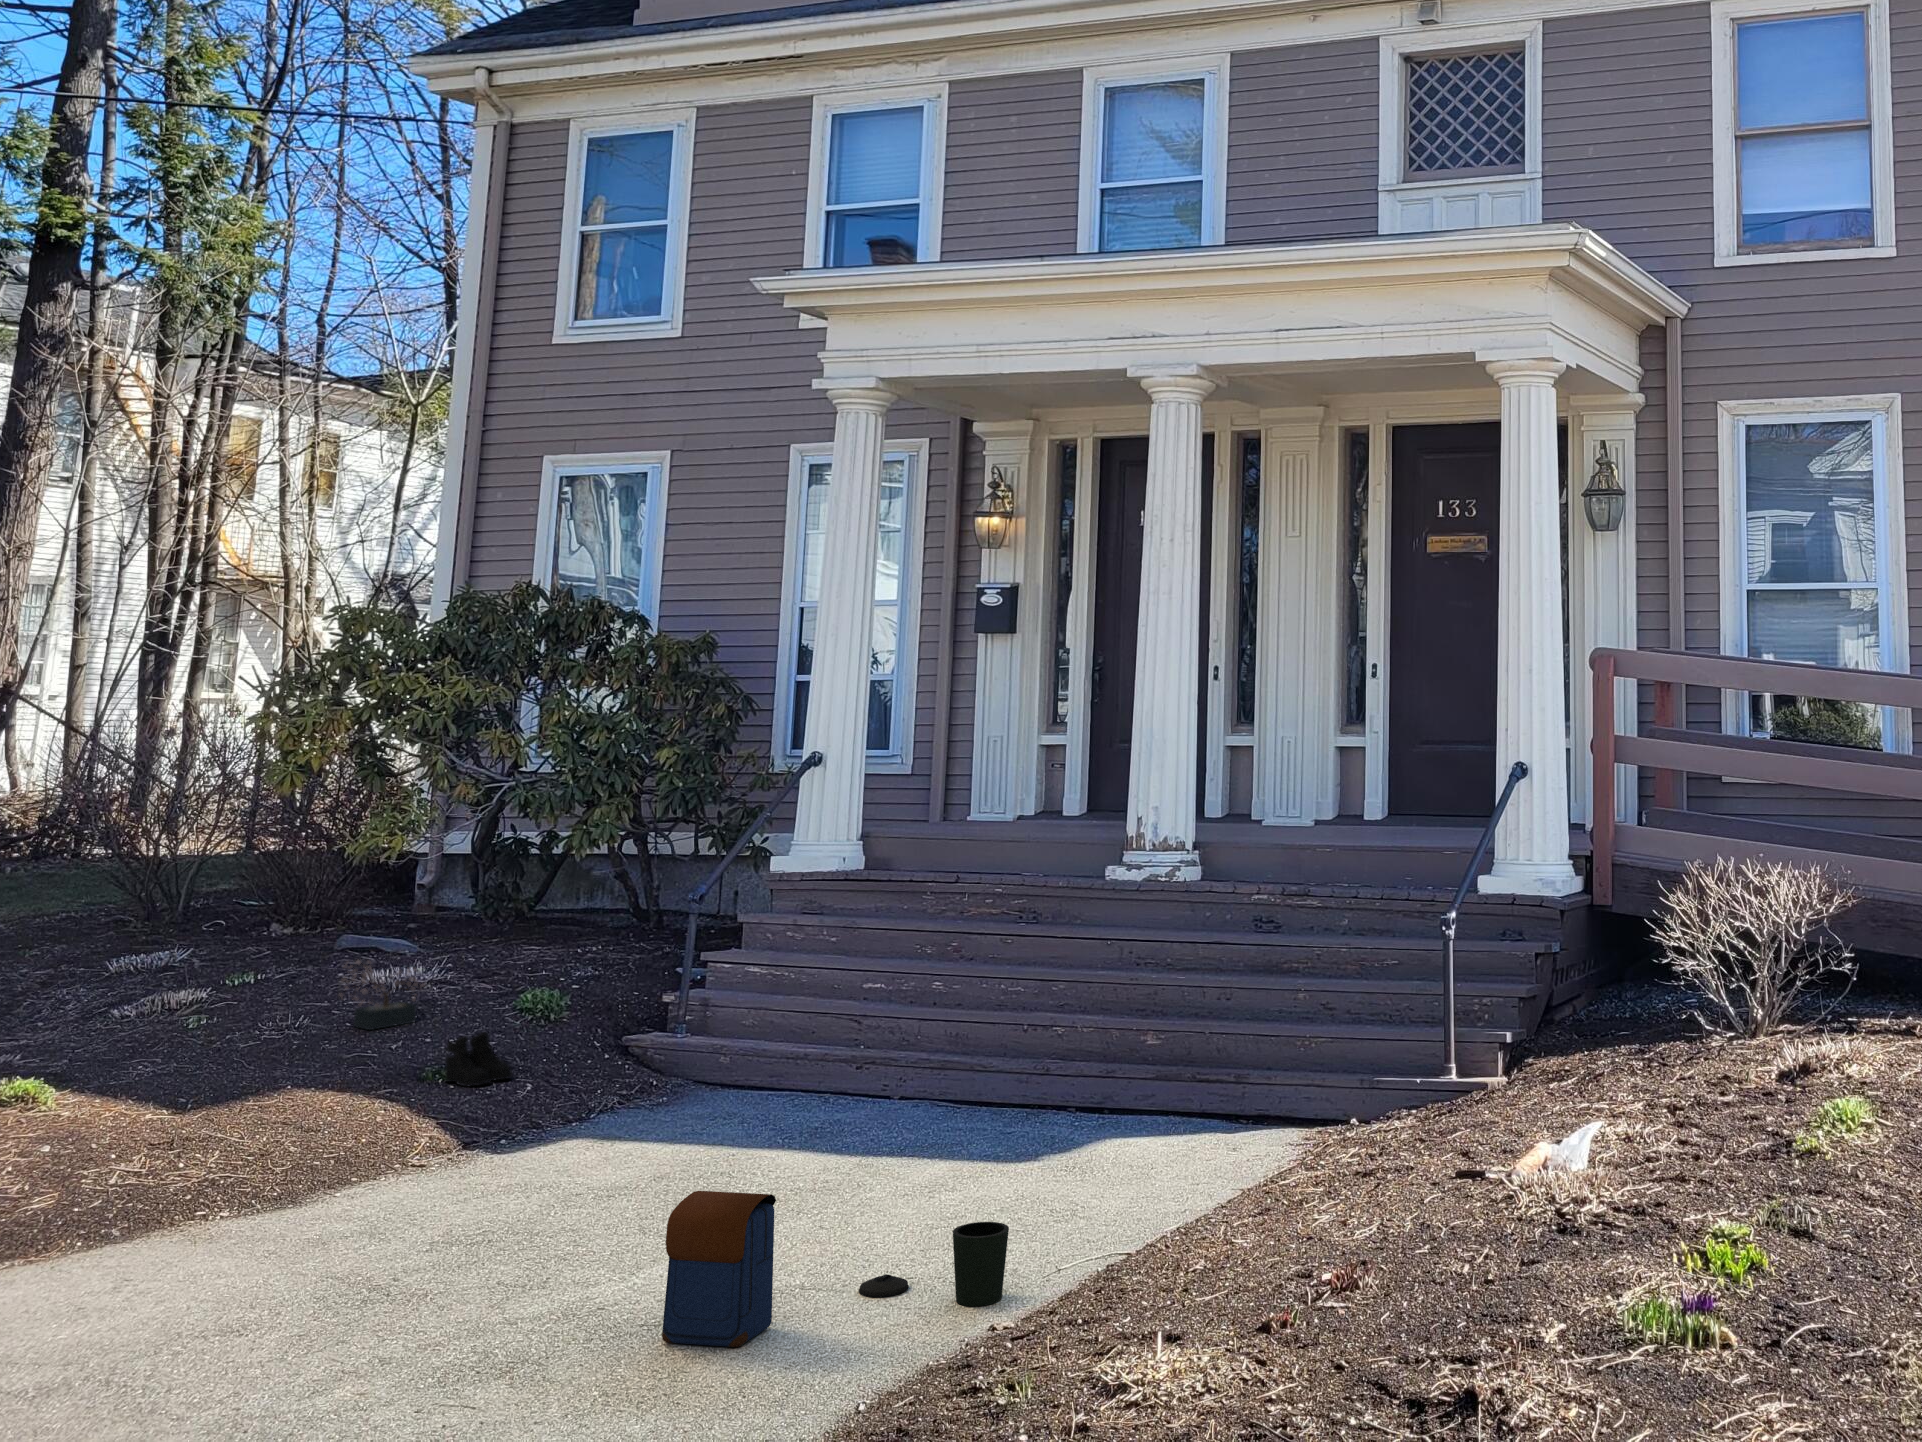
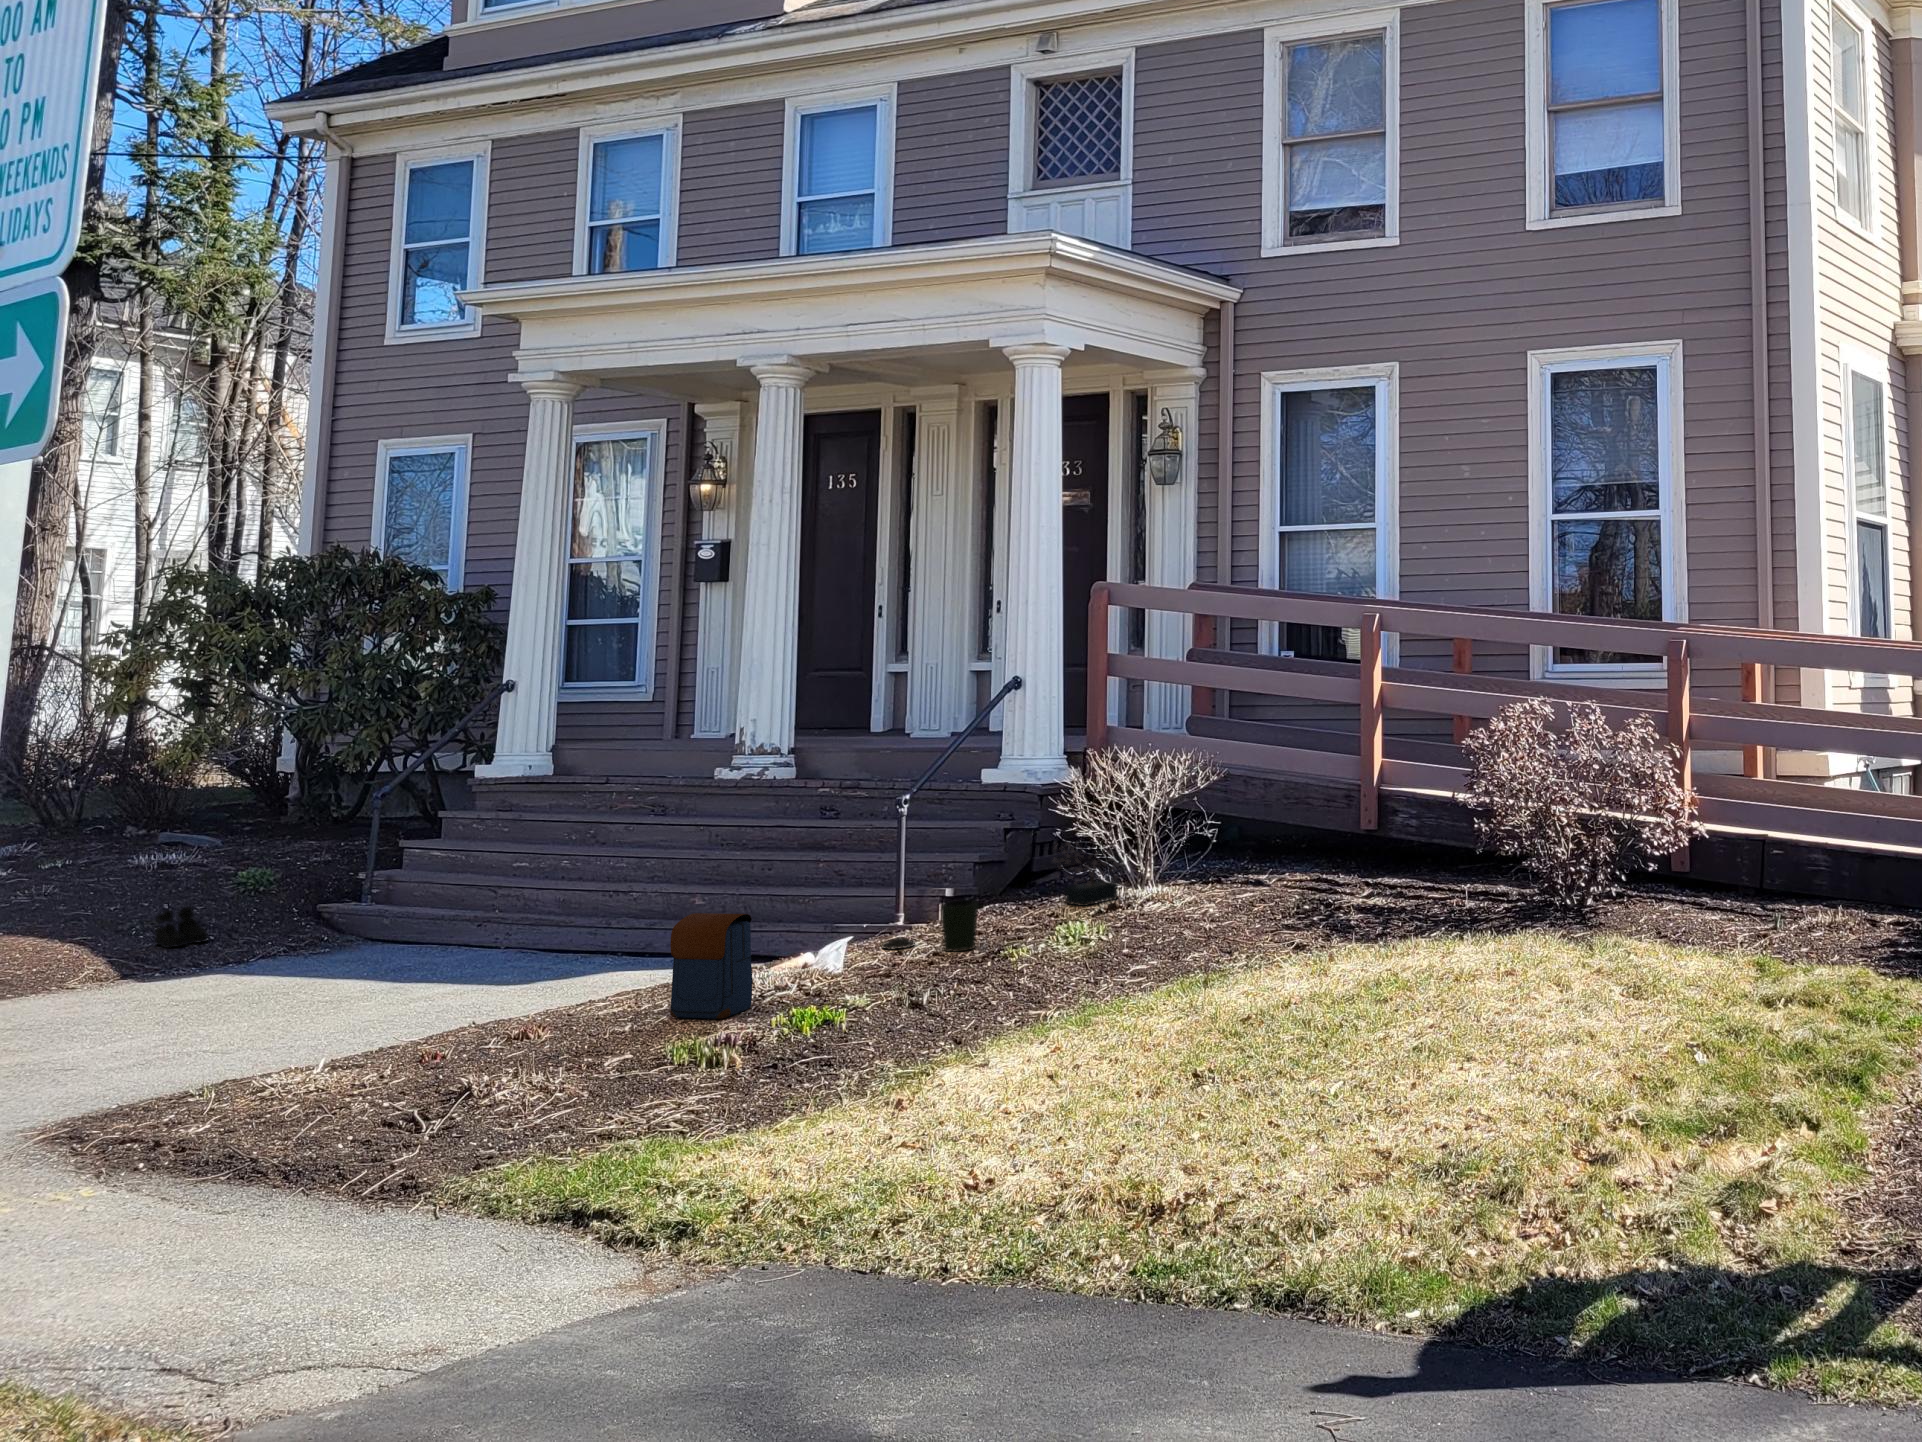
decorative plant: present [341,960,424,1030] -> present [1053,843,1119,906]
backpack: present [662,1191,776,1347] -> present [670,913,752,1019]
trash can: present [859,1222,1009,1306] -> present [882,900,978,952]

